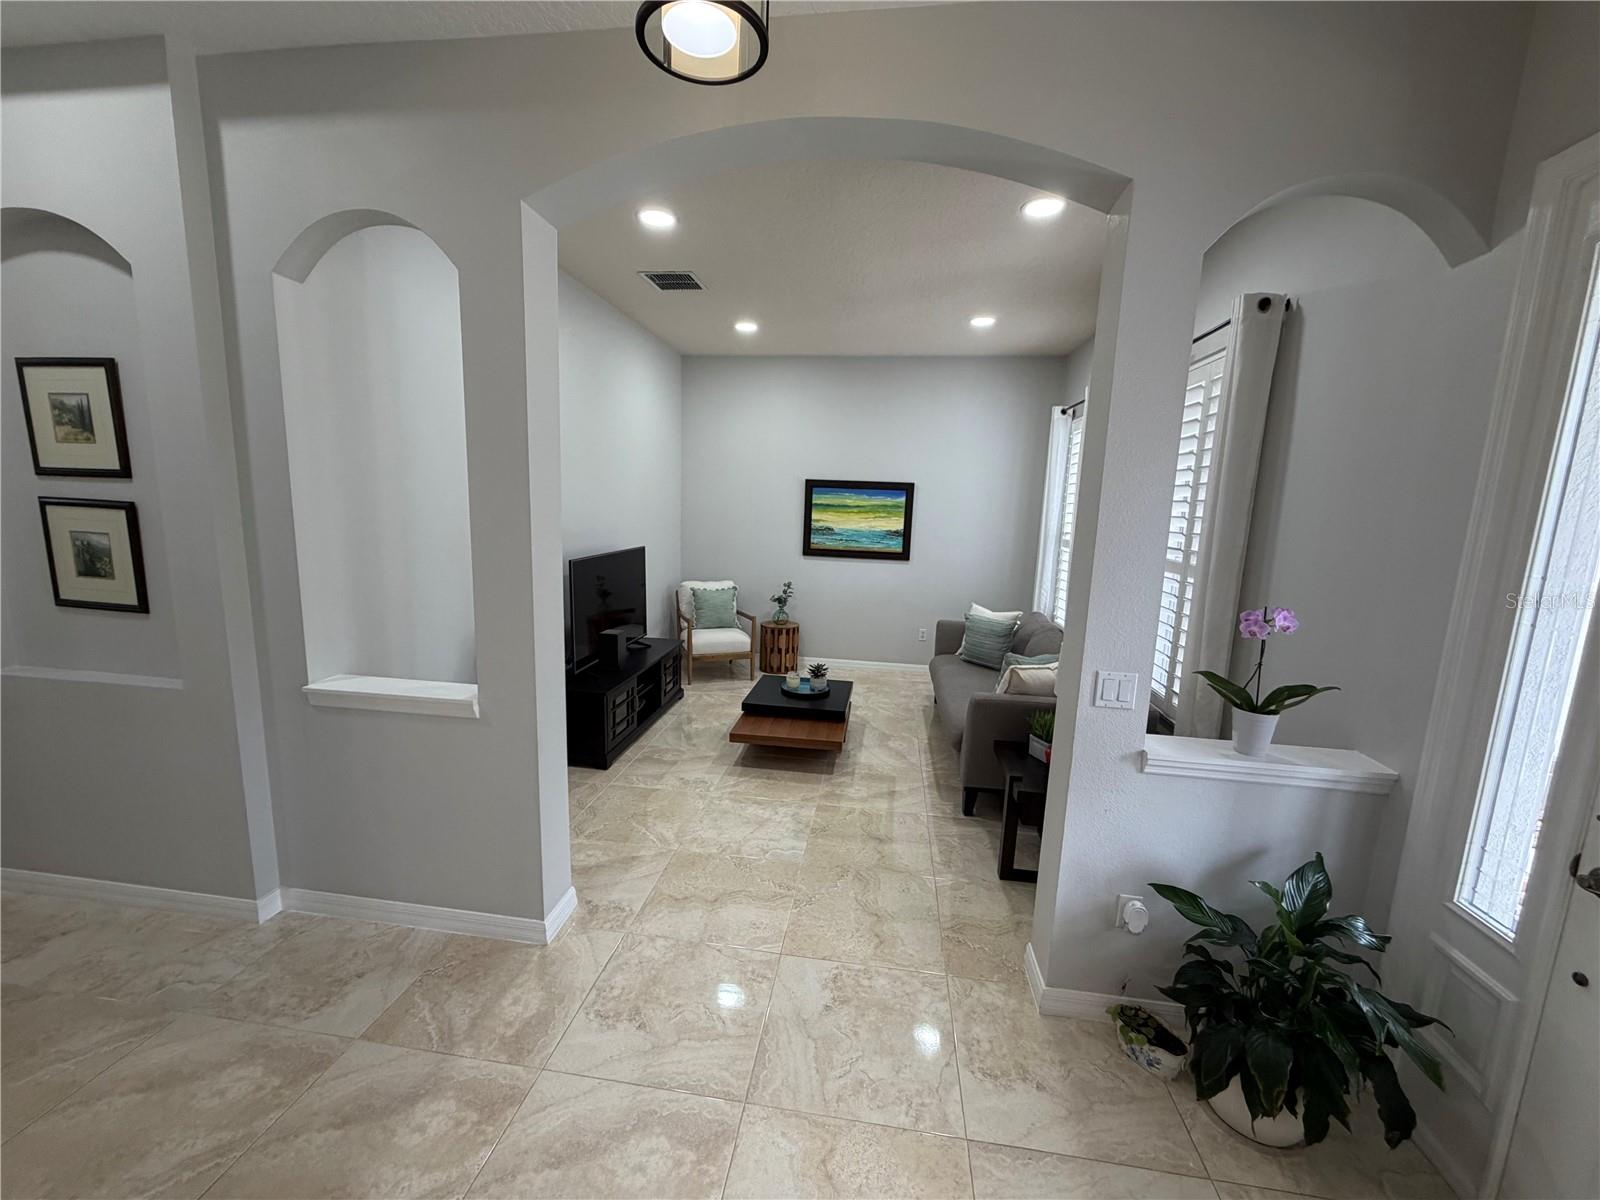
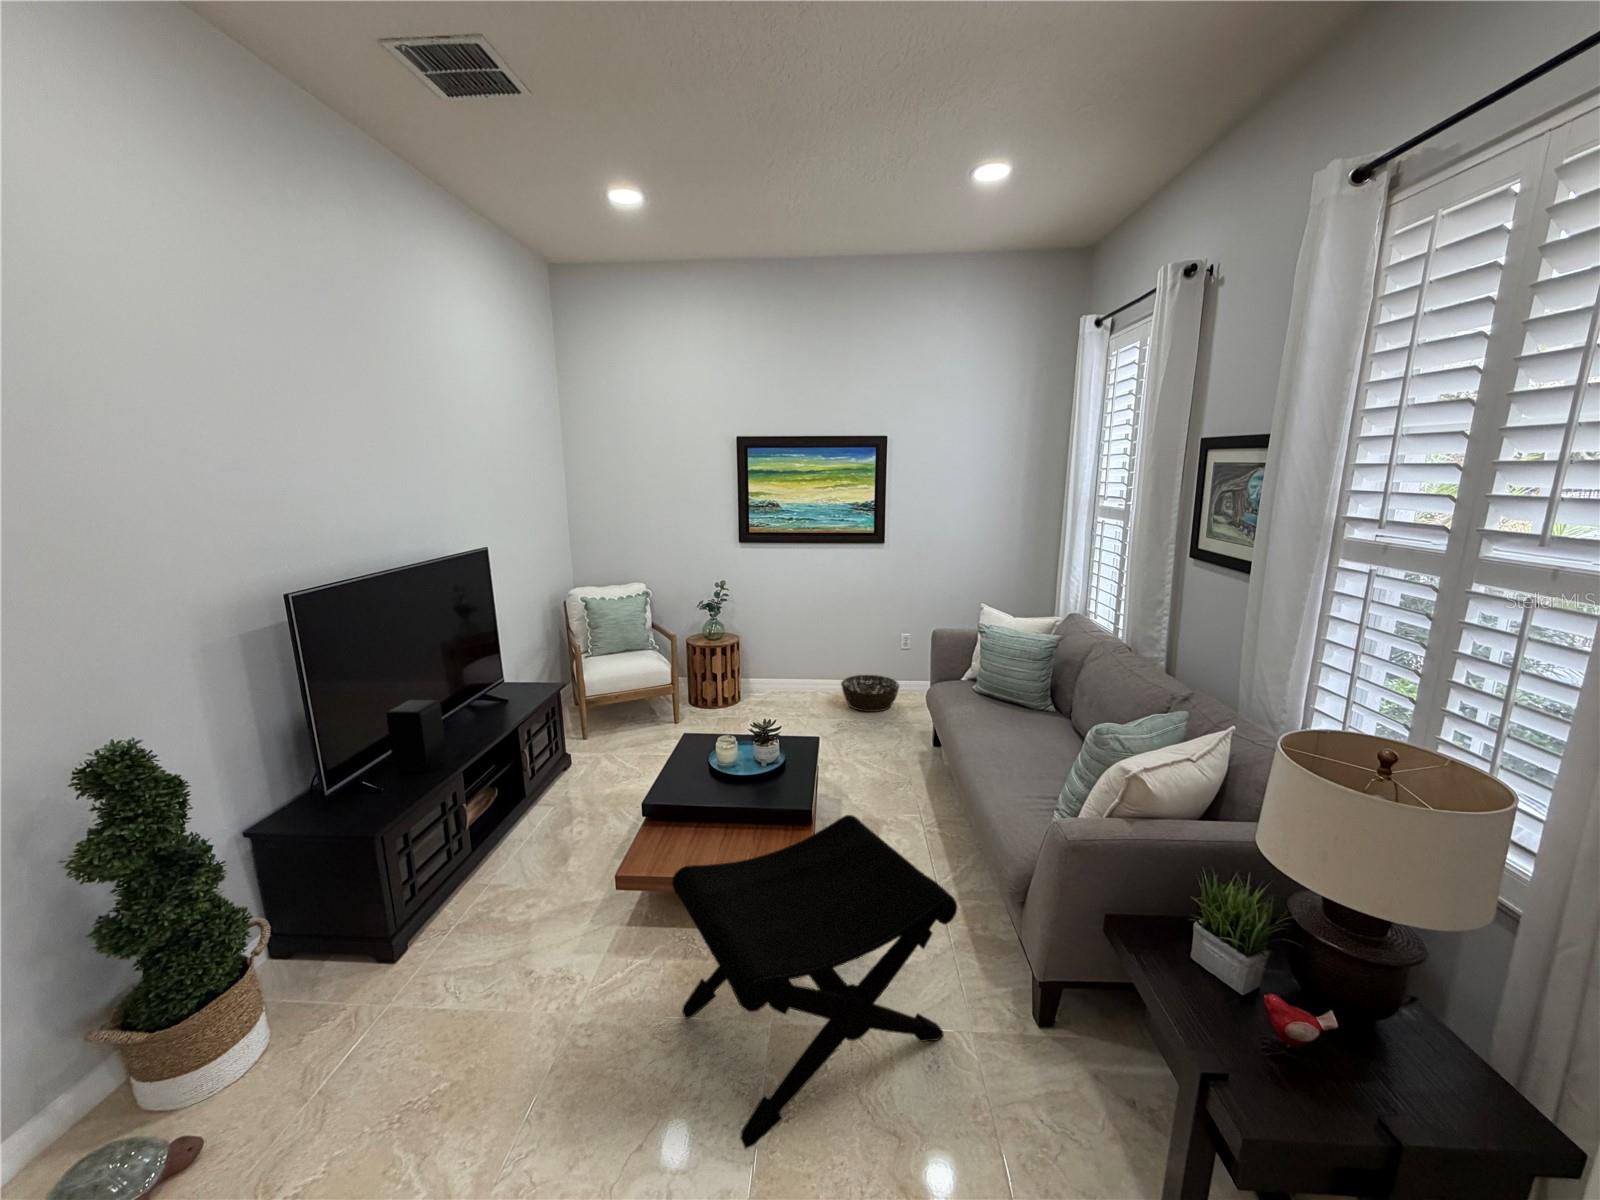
basket: none [872,658,915,683] -> present [841,675,899,712]
footstool: none [765,702,919,839] -> present [672,815,957,1148]

